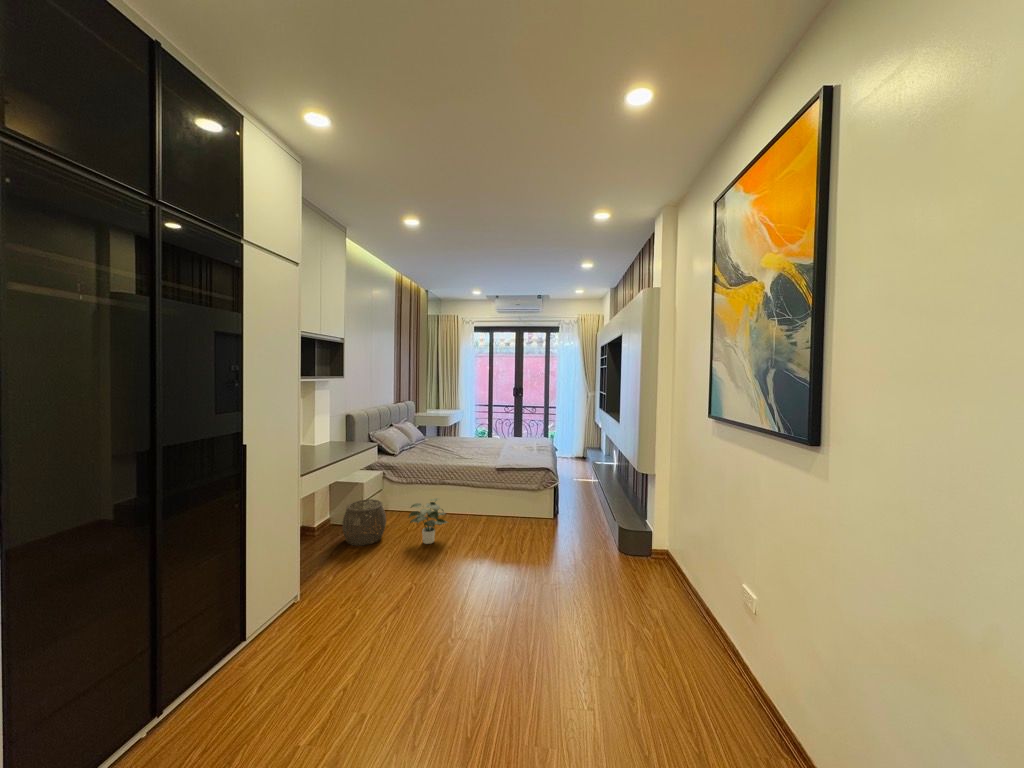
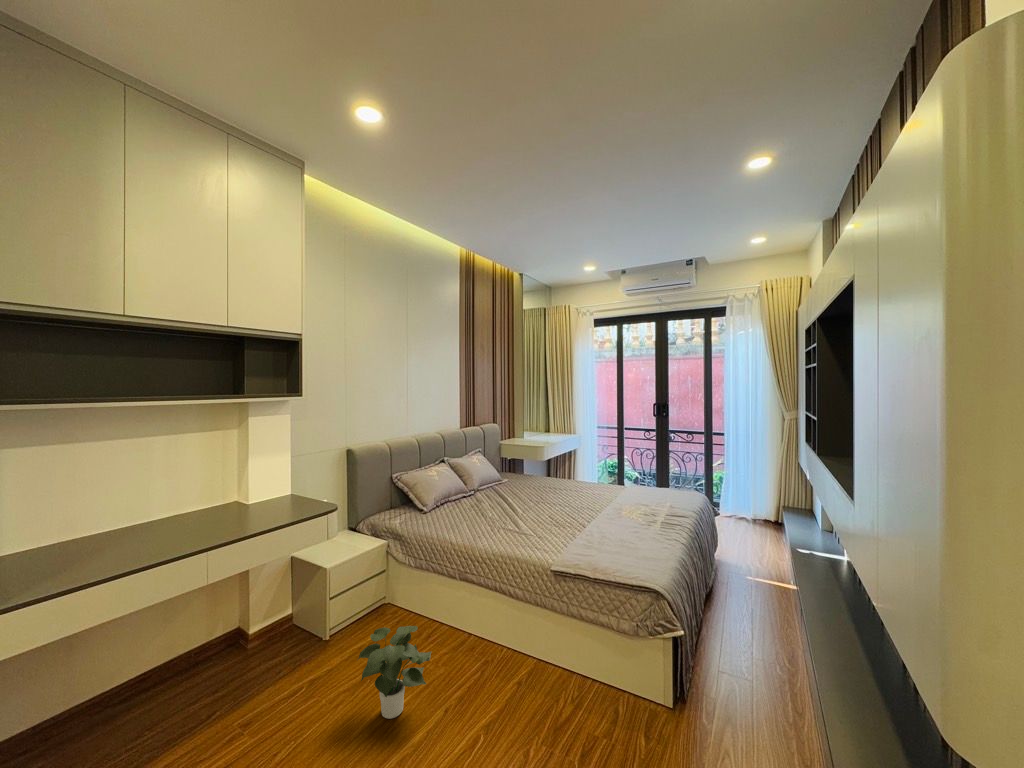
woven basket: present [342,499,386,546] -> none [276,597,351,688]

